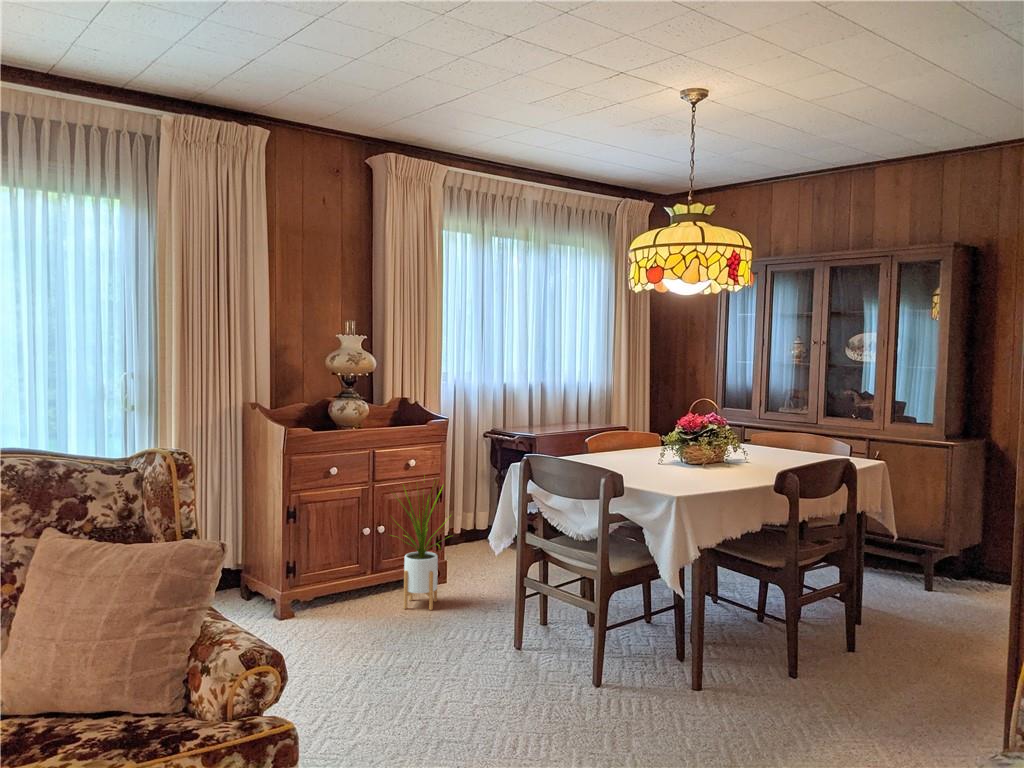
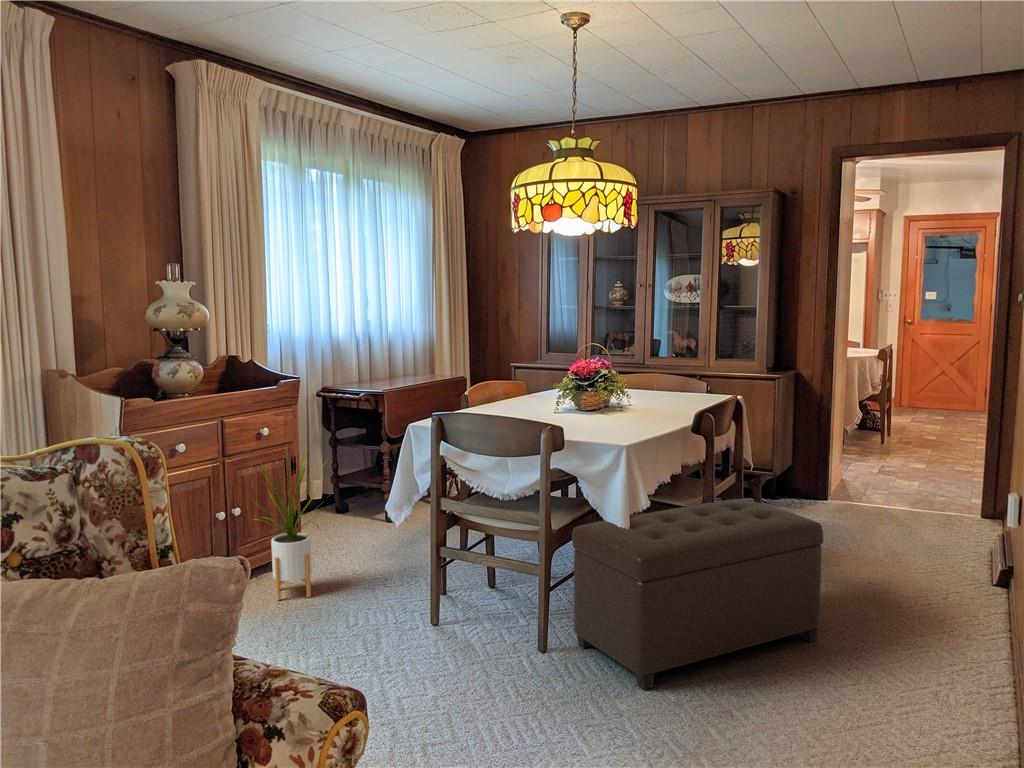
ottoman: none [634,568,908,744] -> present [572,499,823,689]

